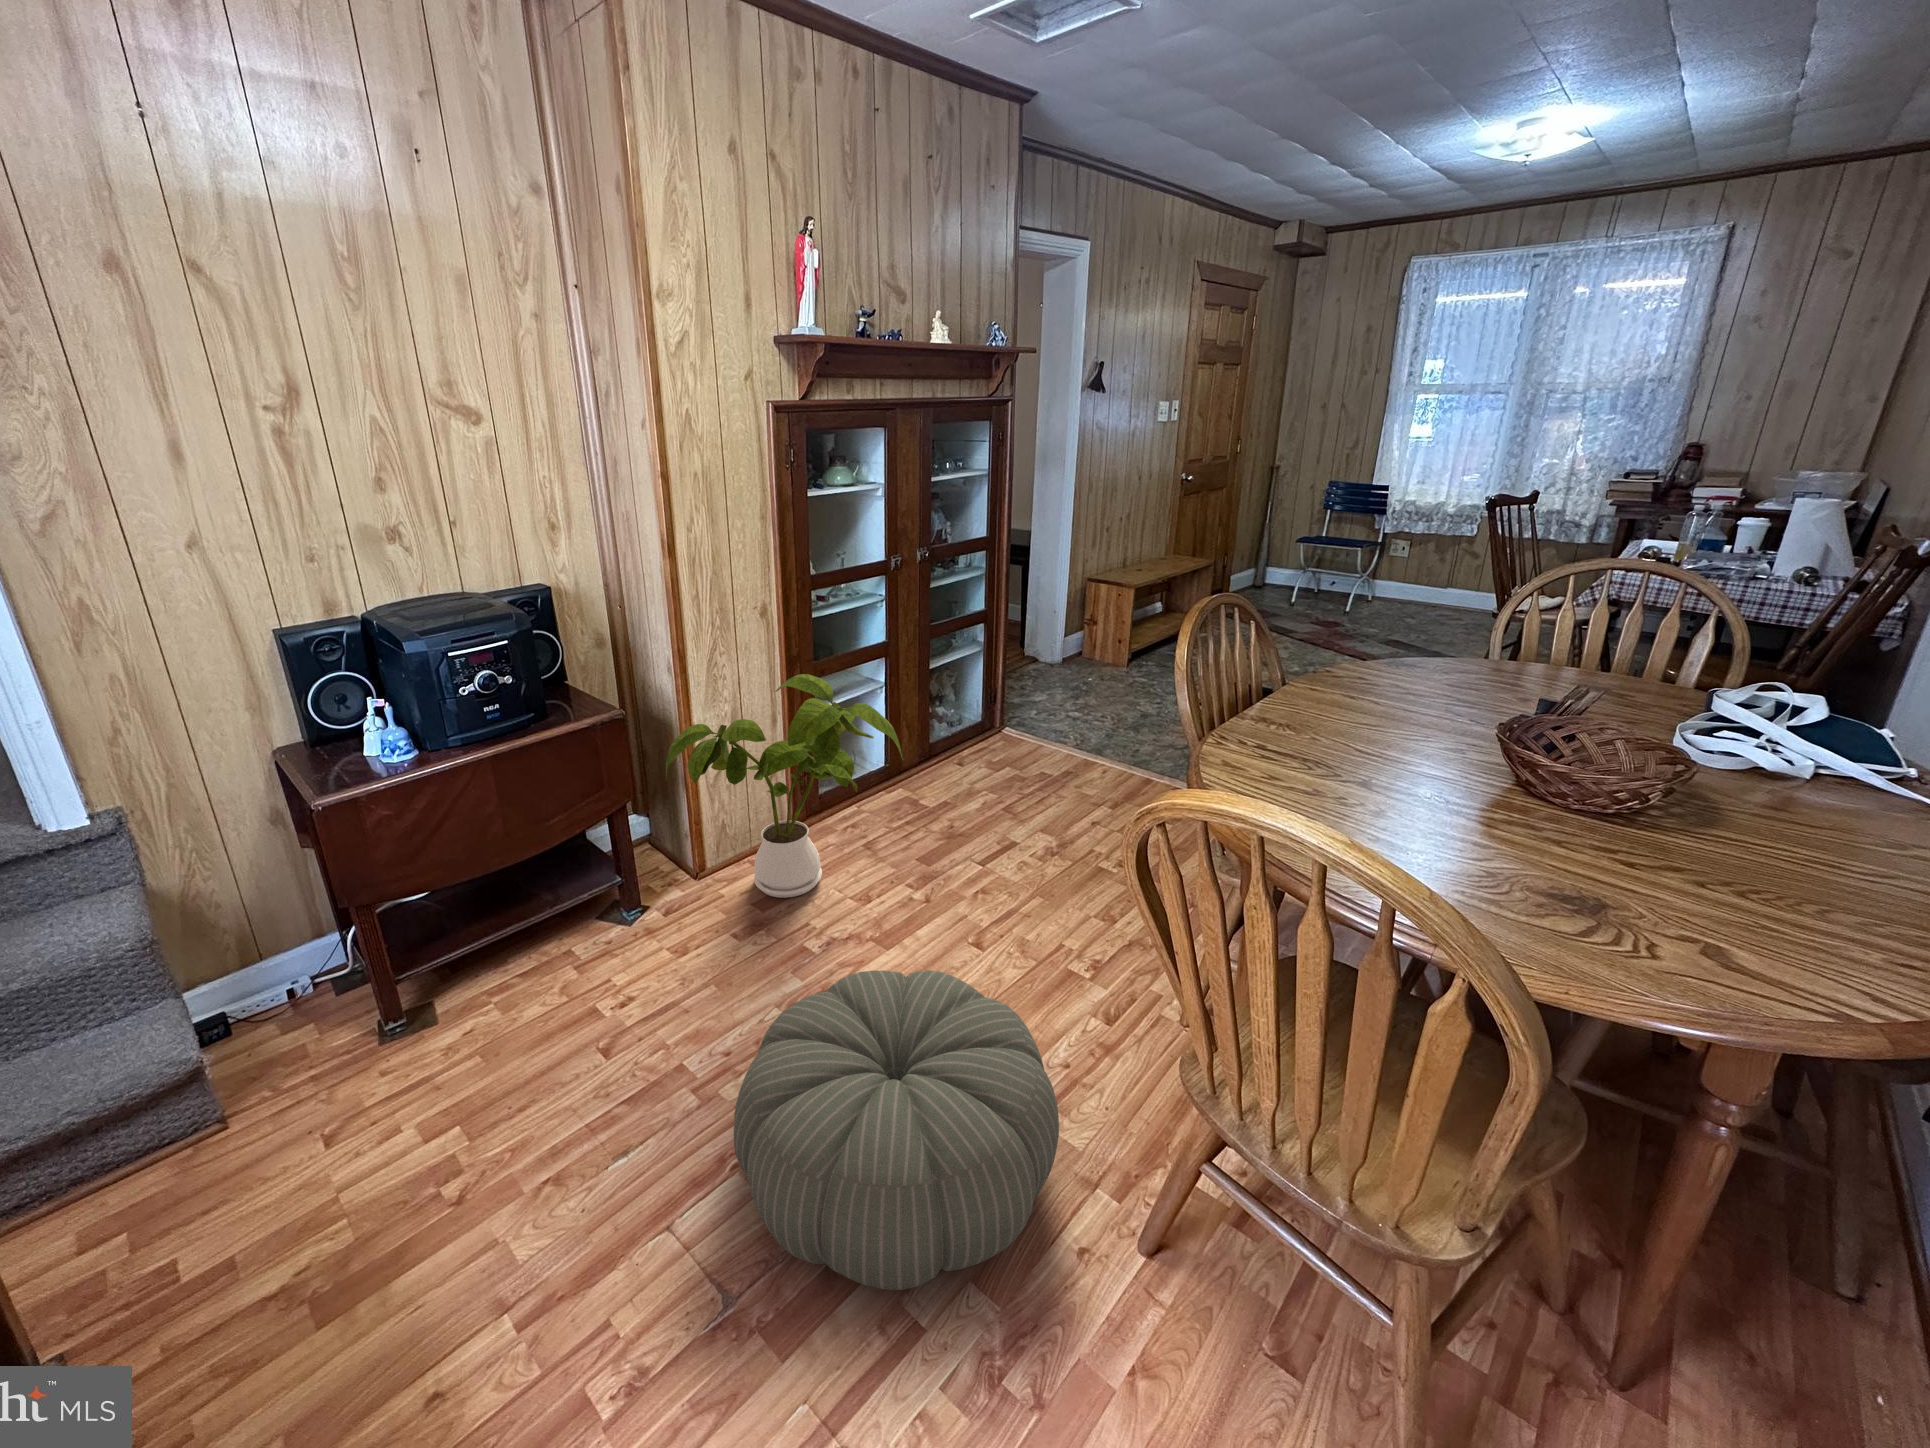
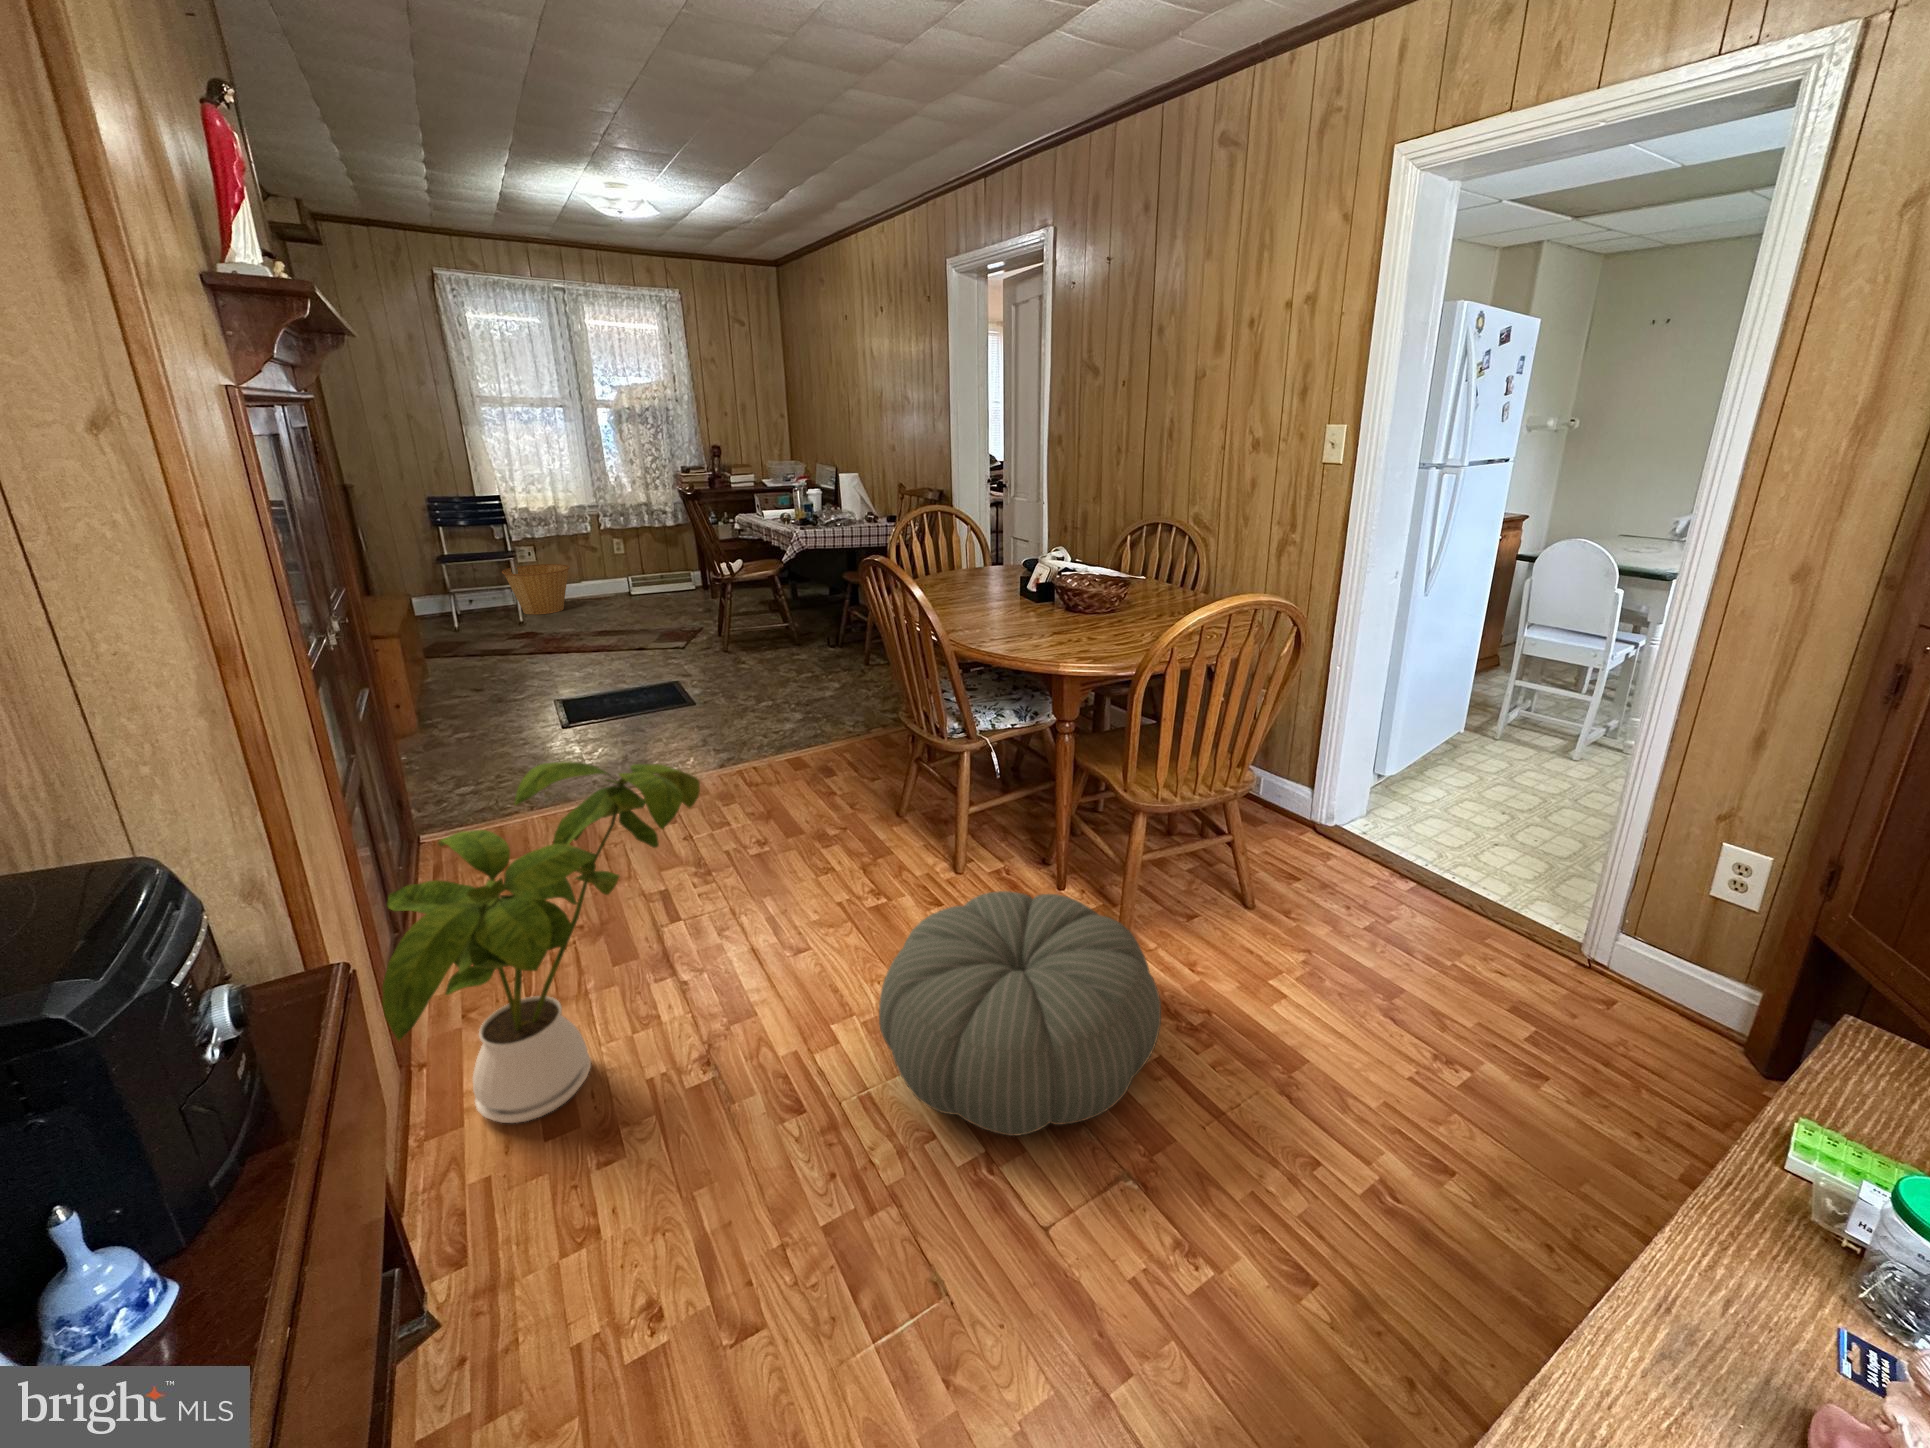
basket: none [1361,558,1431,610] -> present [502,564,570,615]

